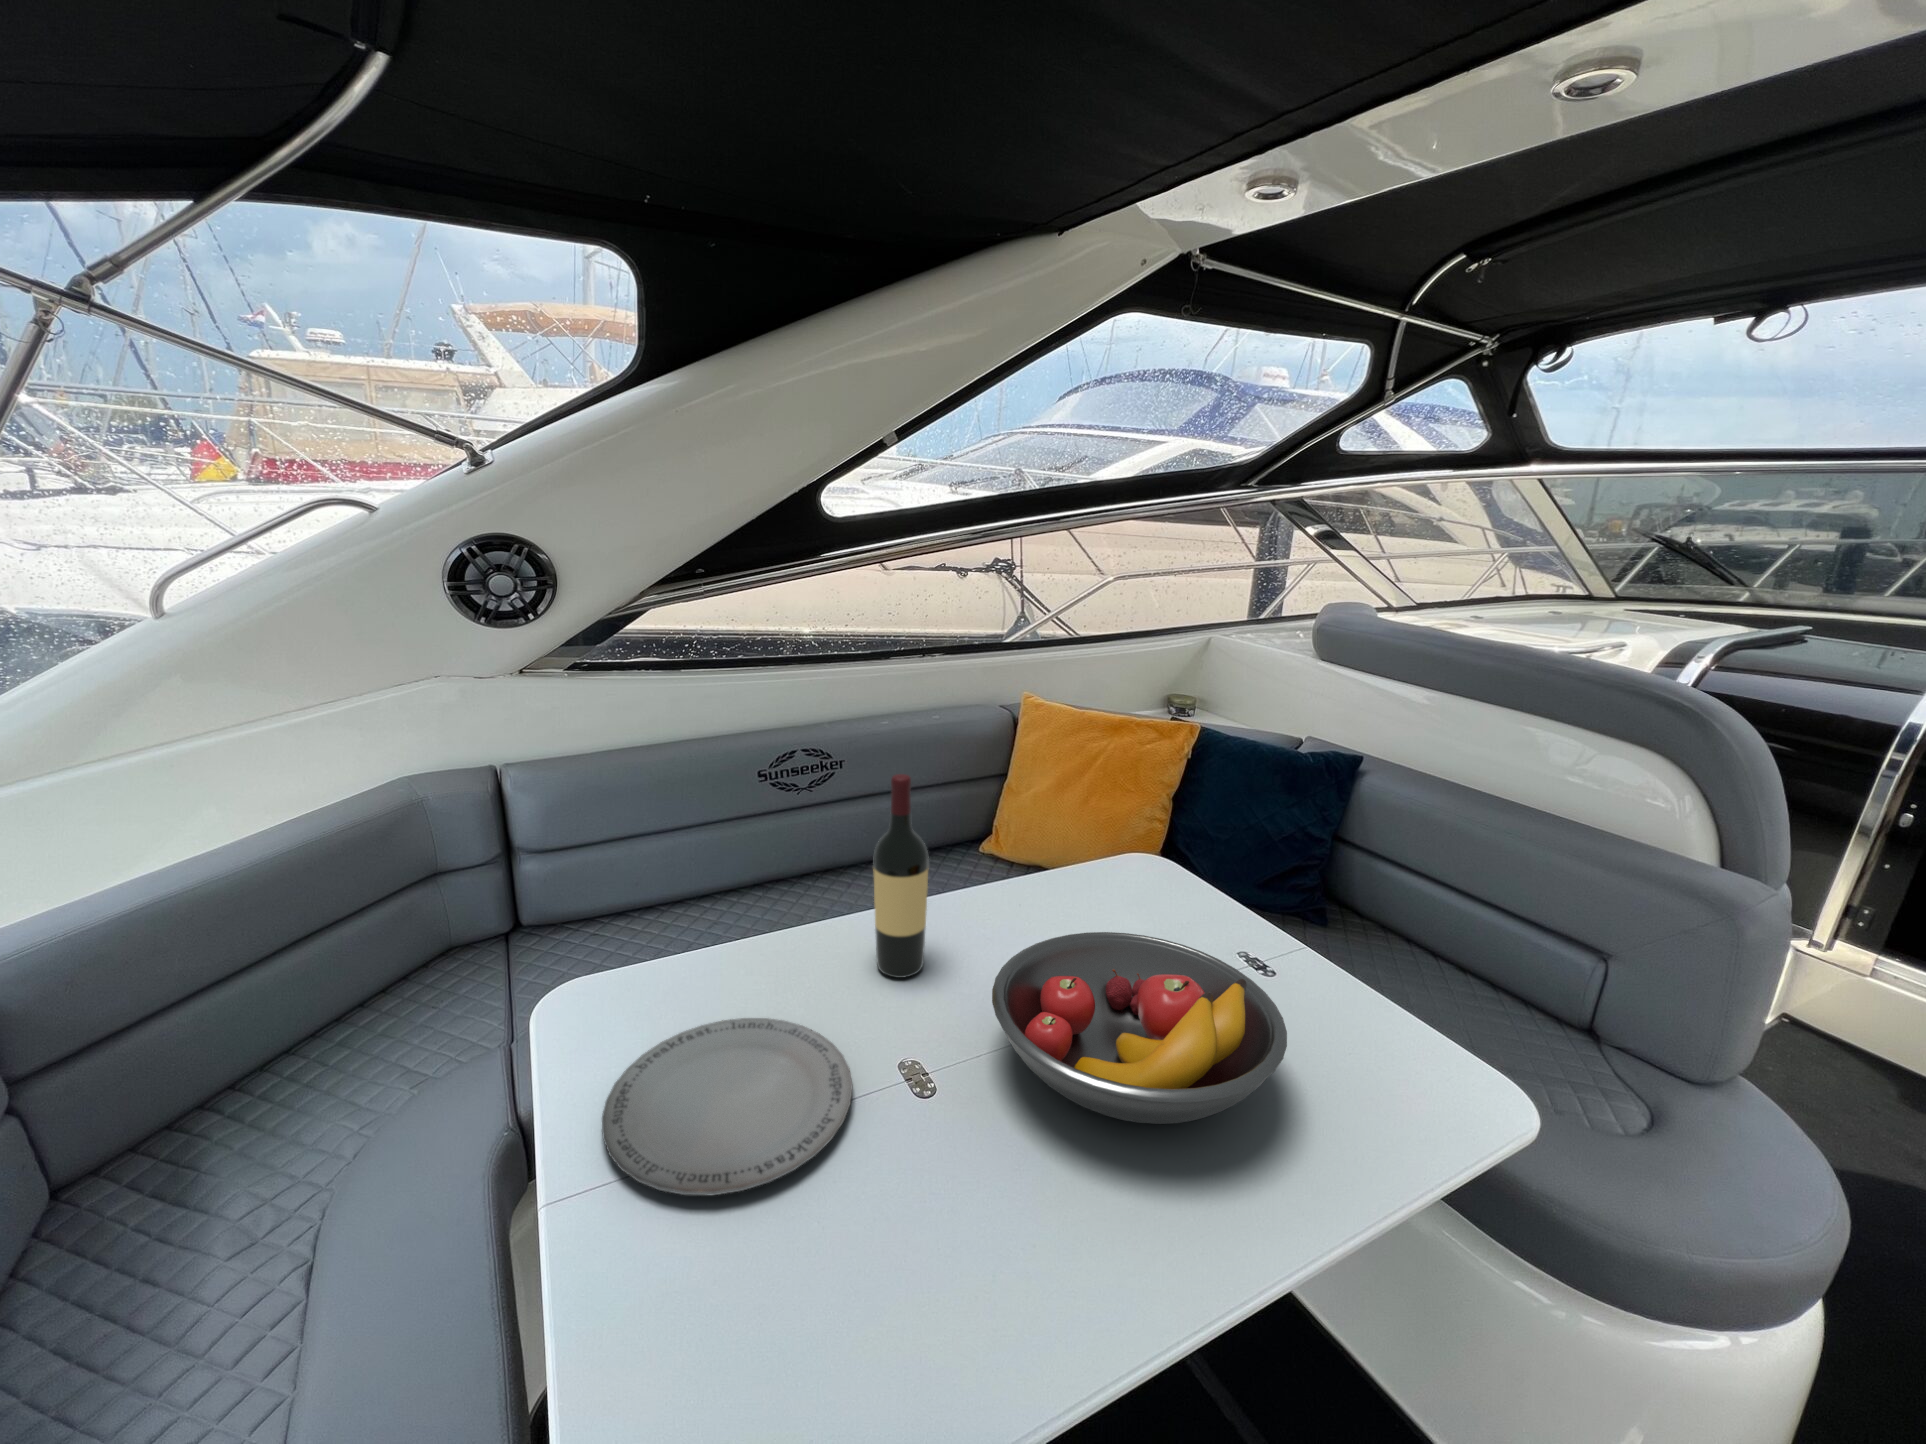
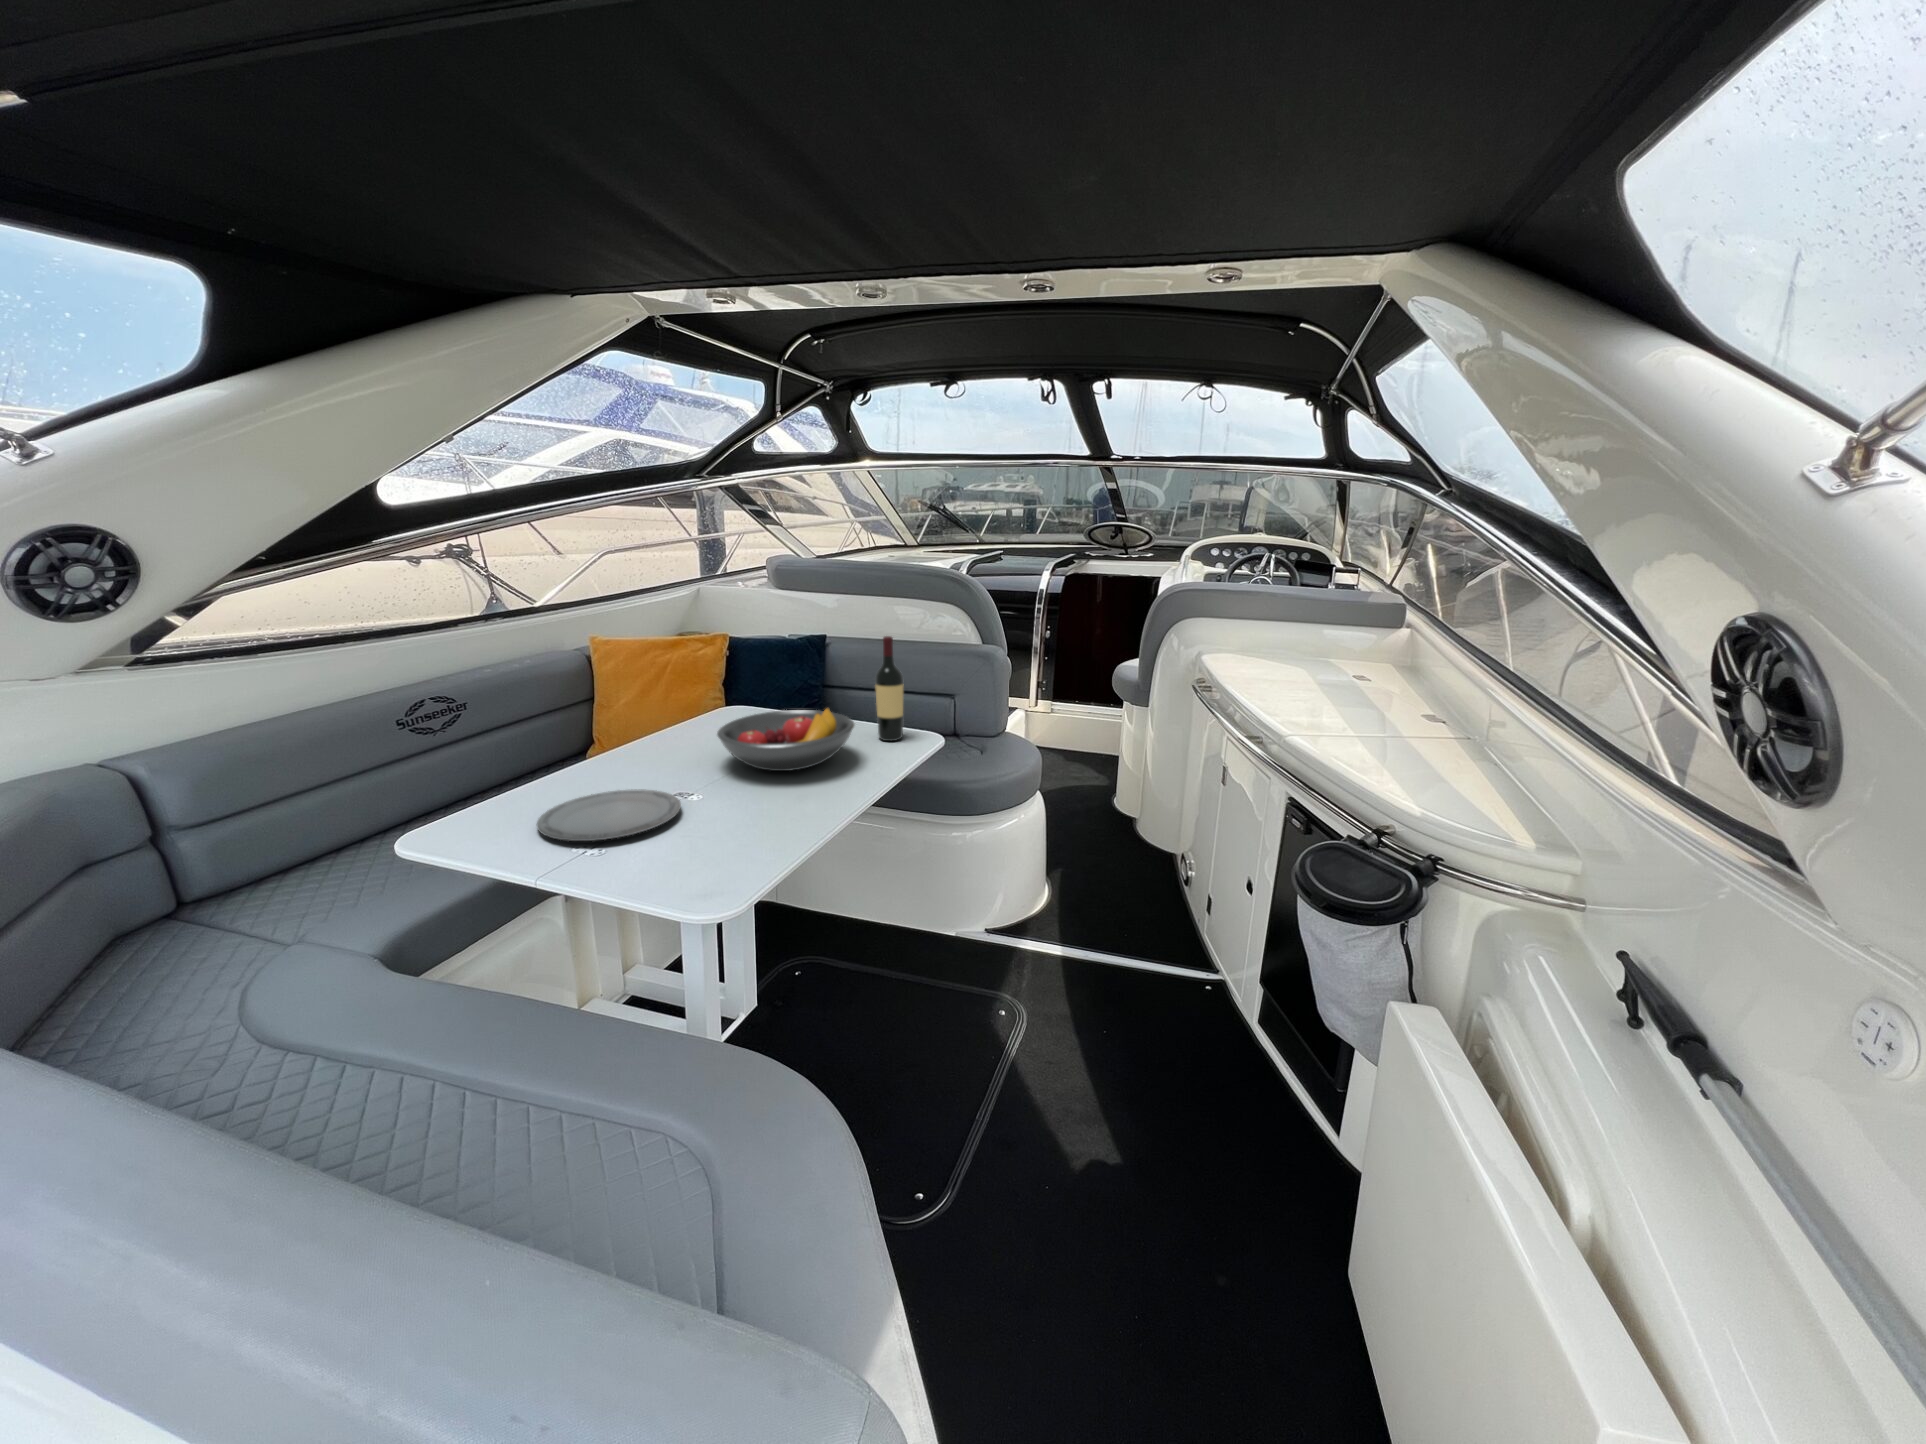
wine bottle: present [873,774,929,978] -> present [875,636,903,741]

